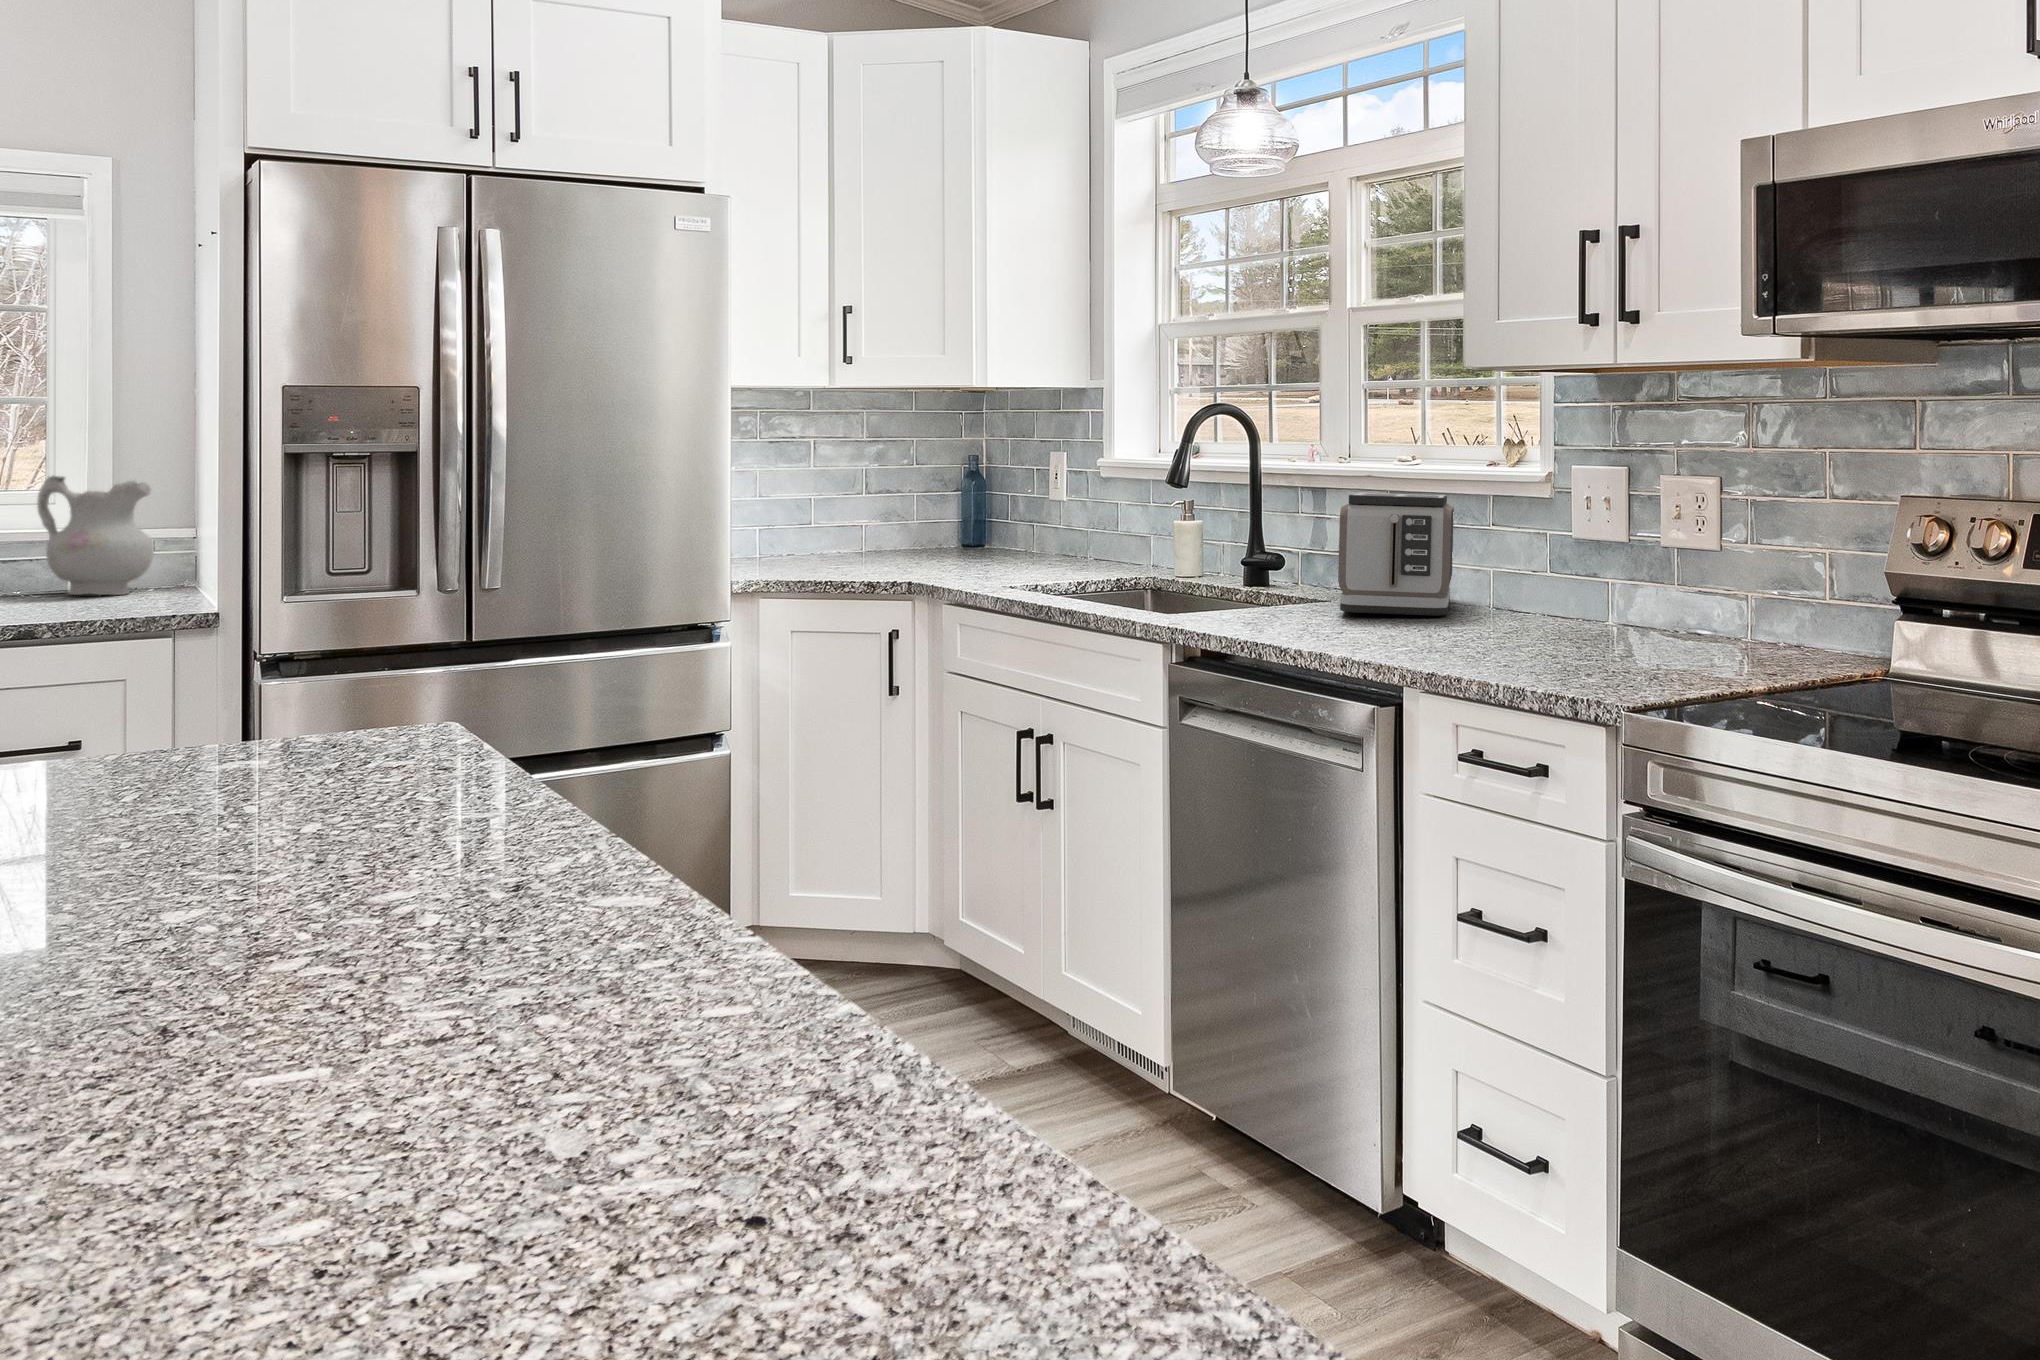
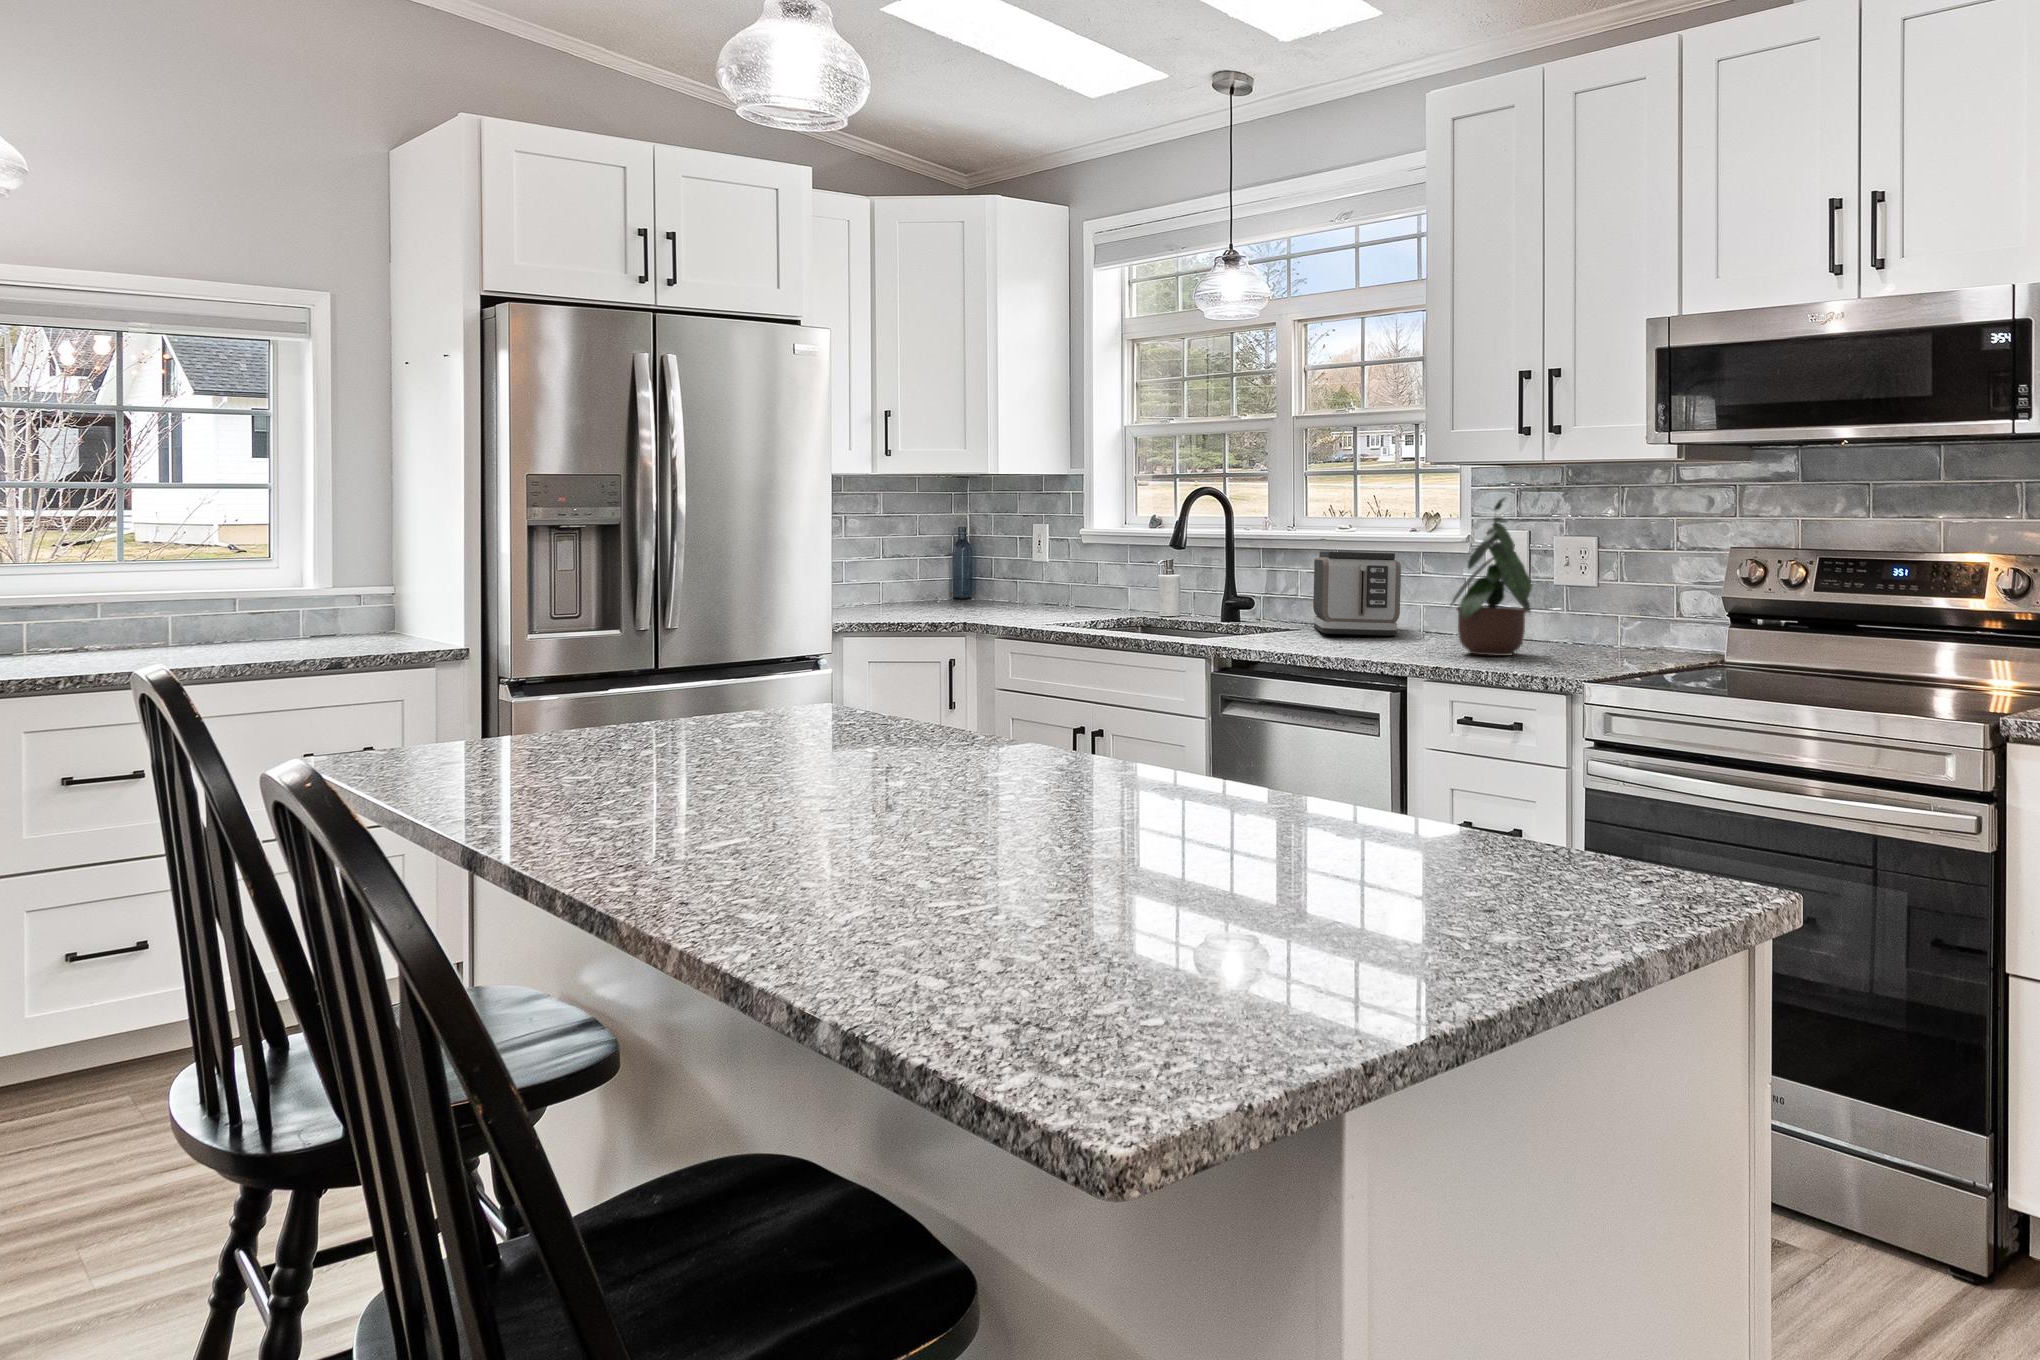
potted plant: none [1471,417,1616,656] -> present [1451,498,1532,656]
ceramic pitcher: present [37,476,154,595] -> none [275,539,367,634]

